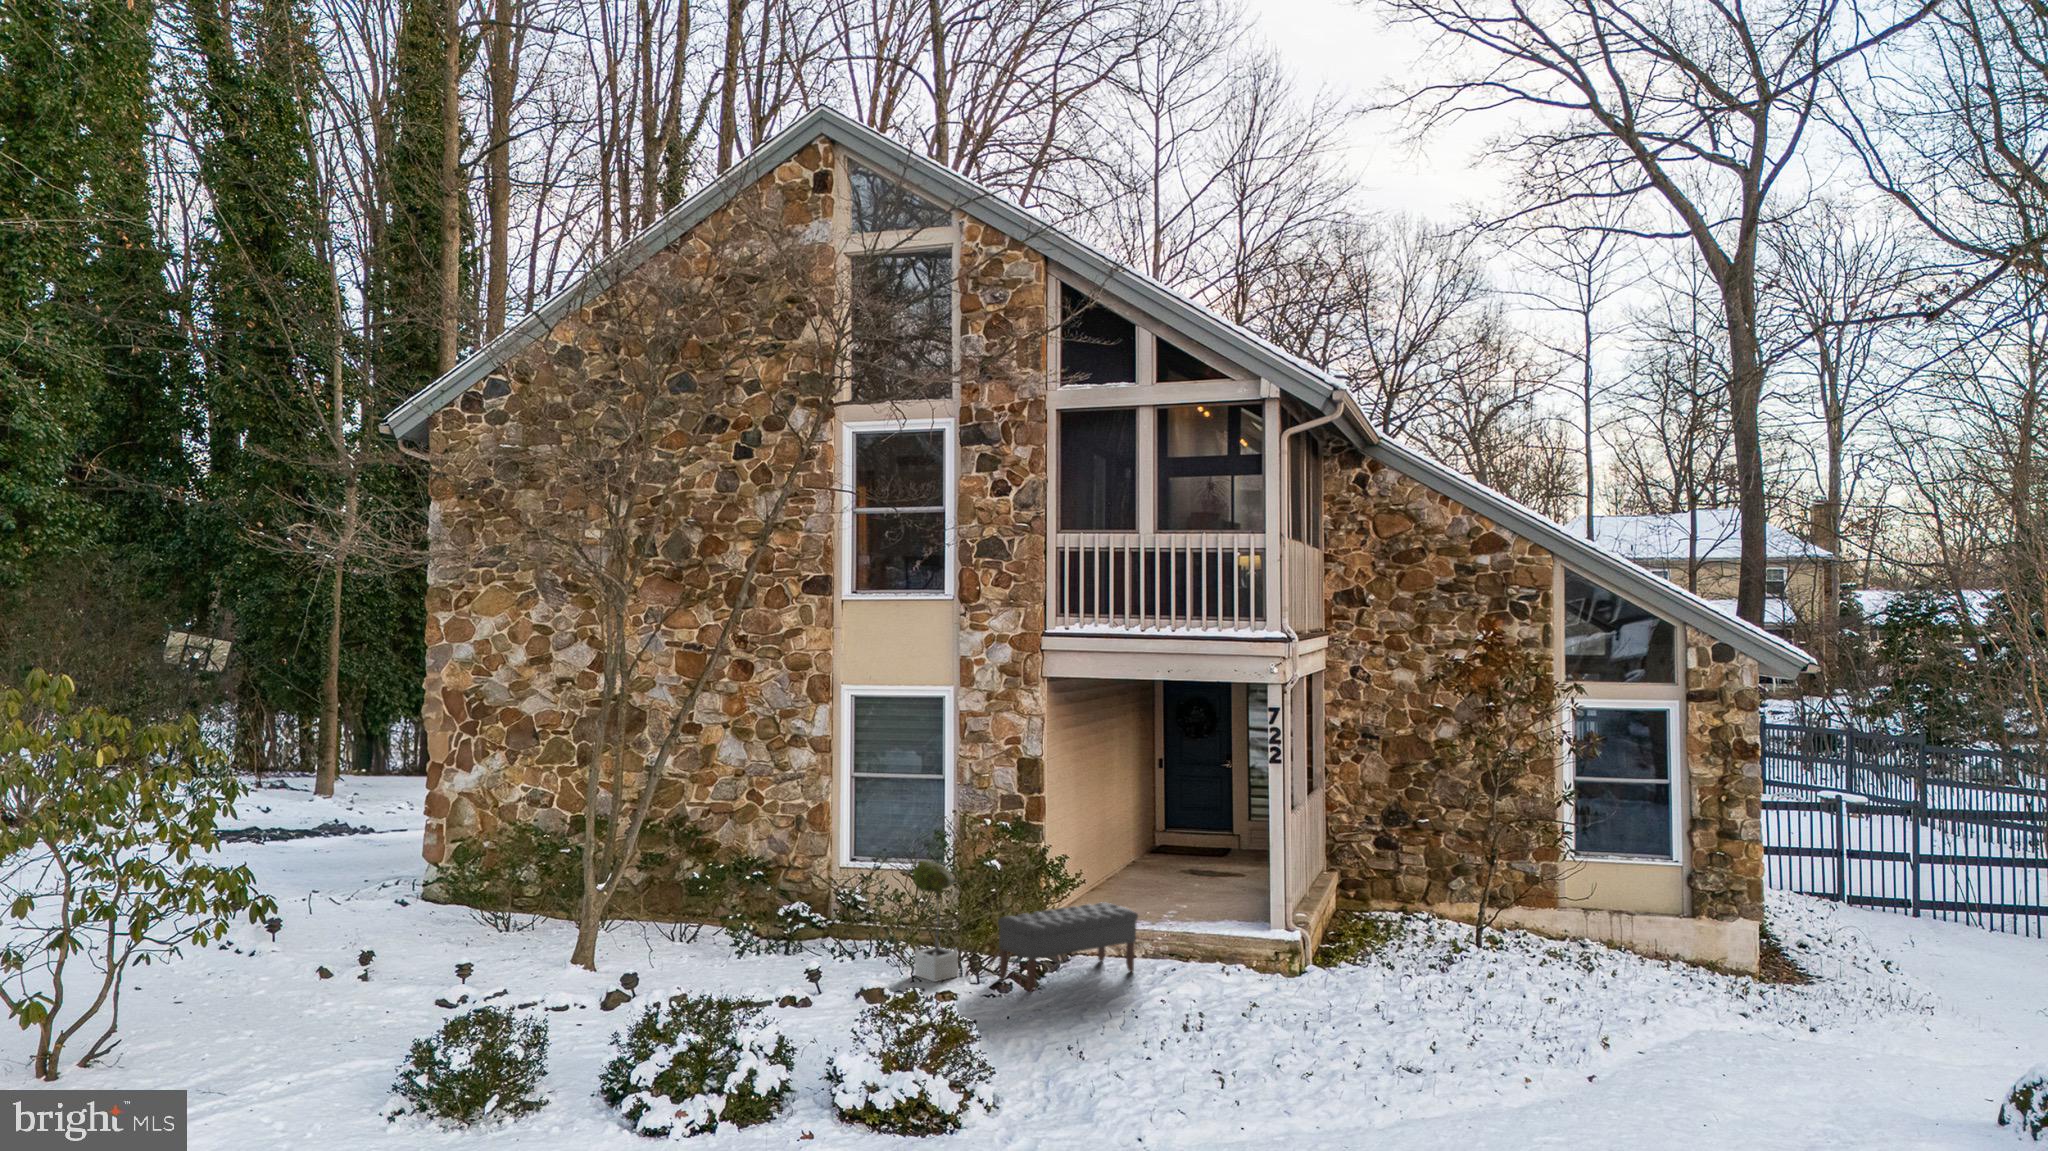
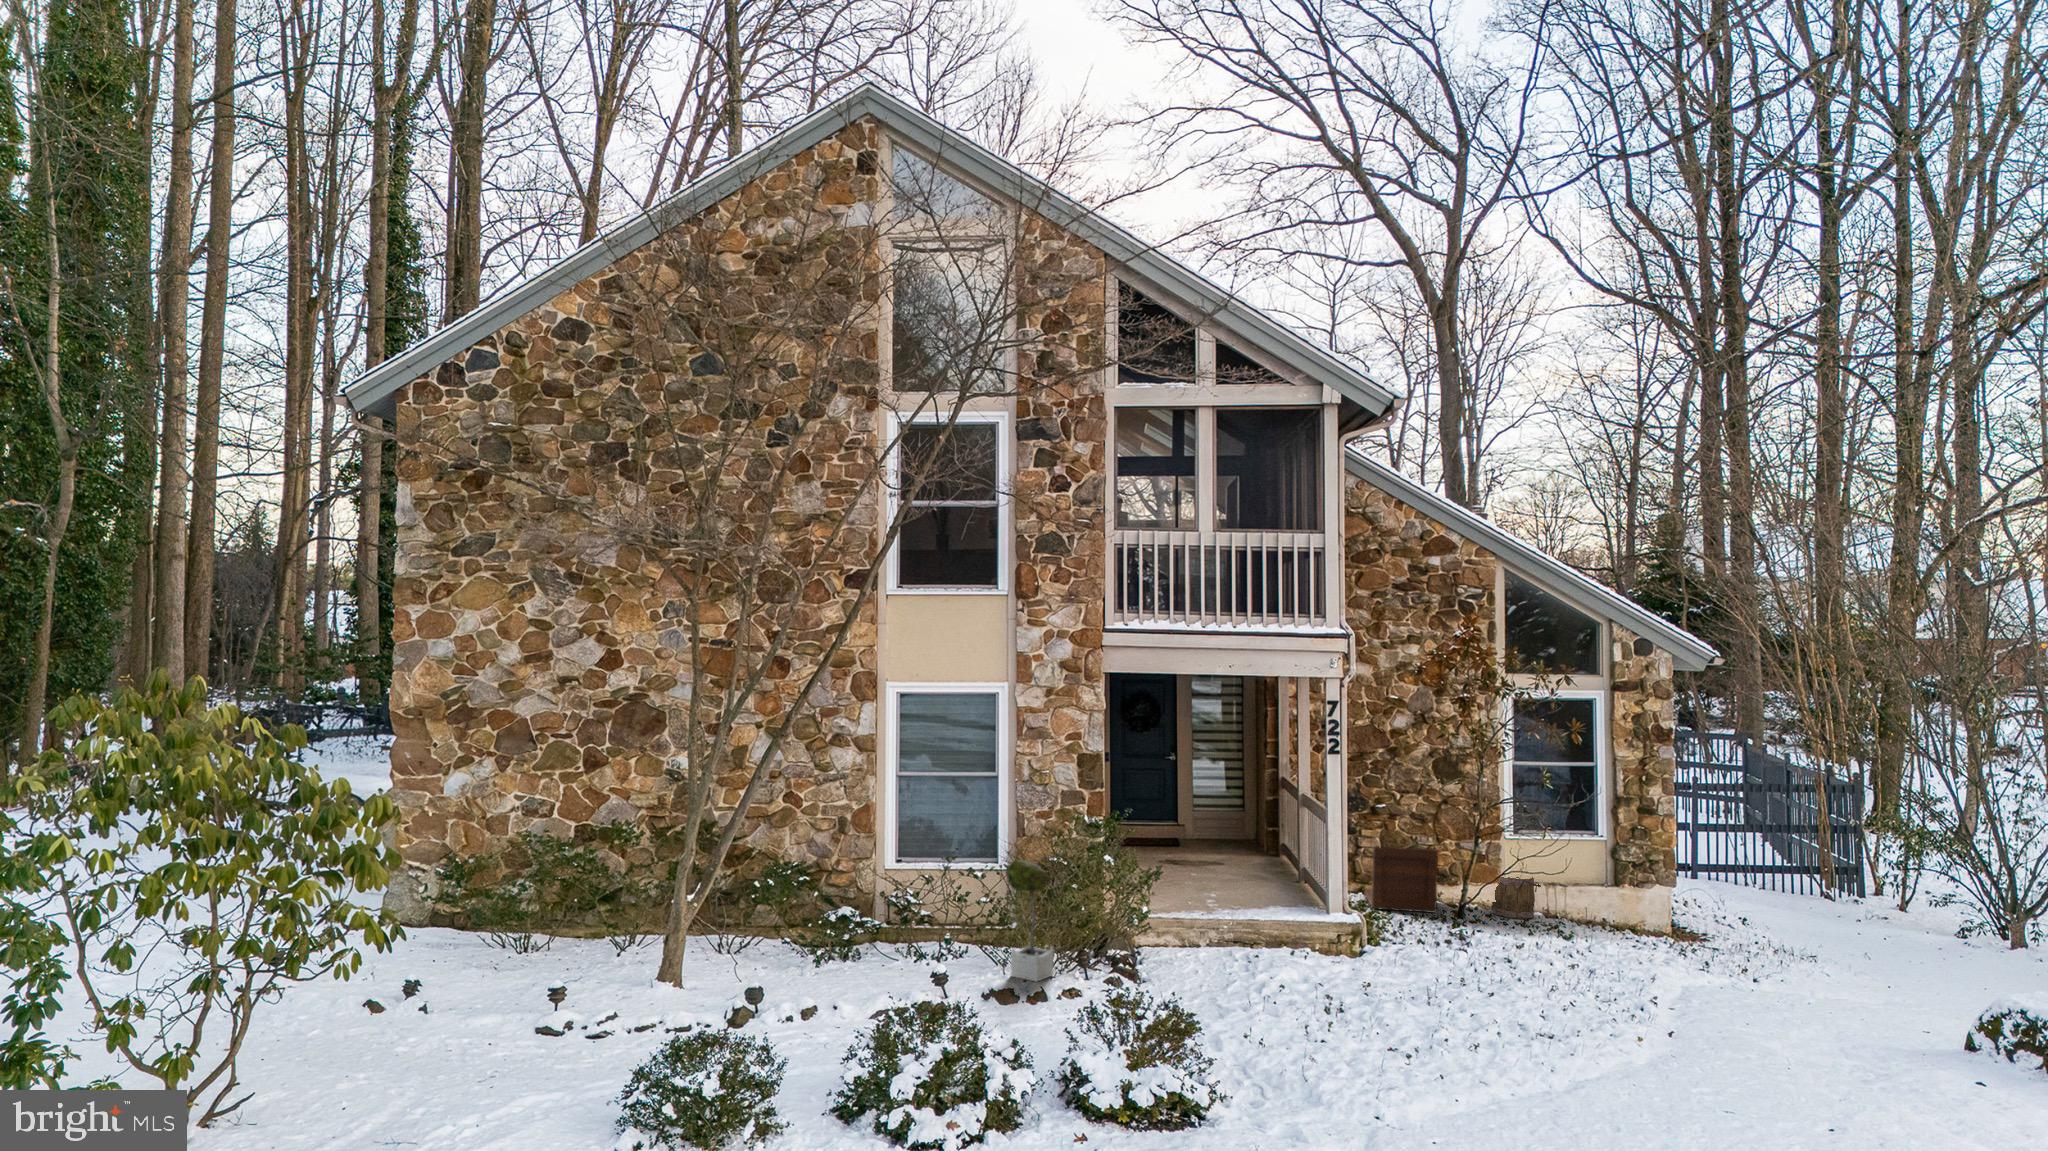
wooden crate: none [1376,851,1448,934] -> present [1365,846,1438,913]
bucket: none [1510,891,1565,945] -> present [1491,877,1541,919]
bench: present [998,902,1138,991] -> none [1092,895,1213,986]

